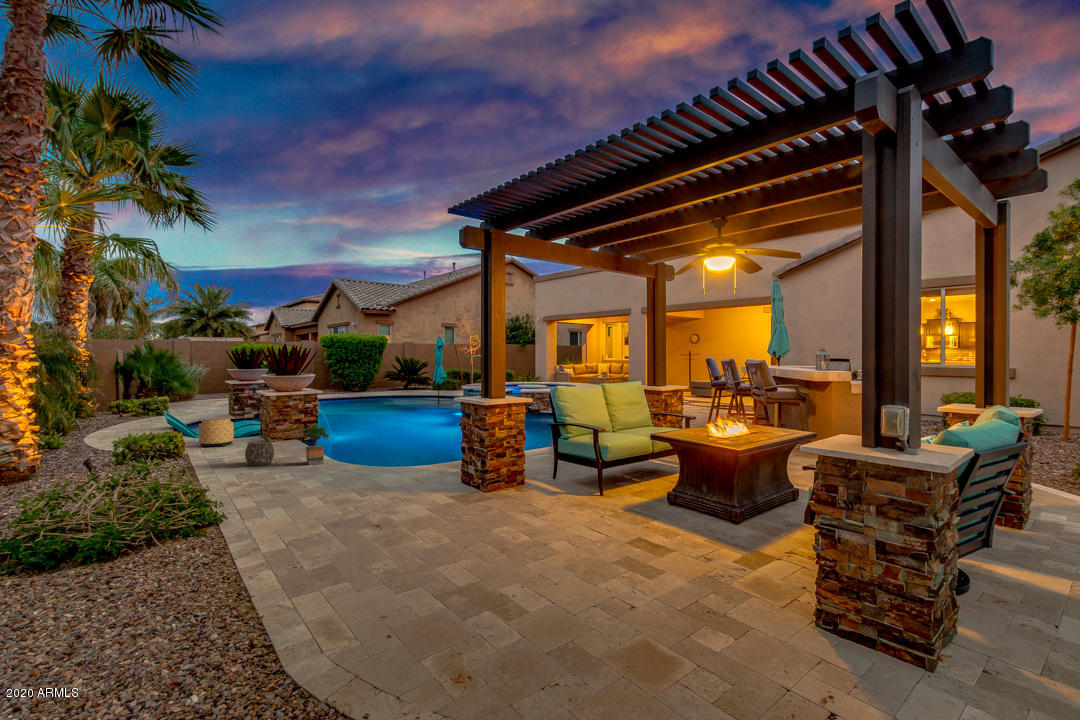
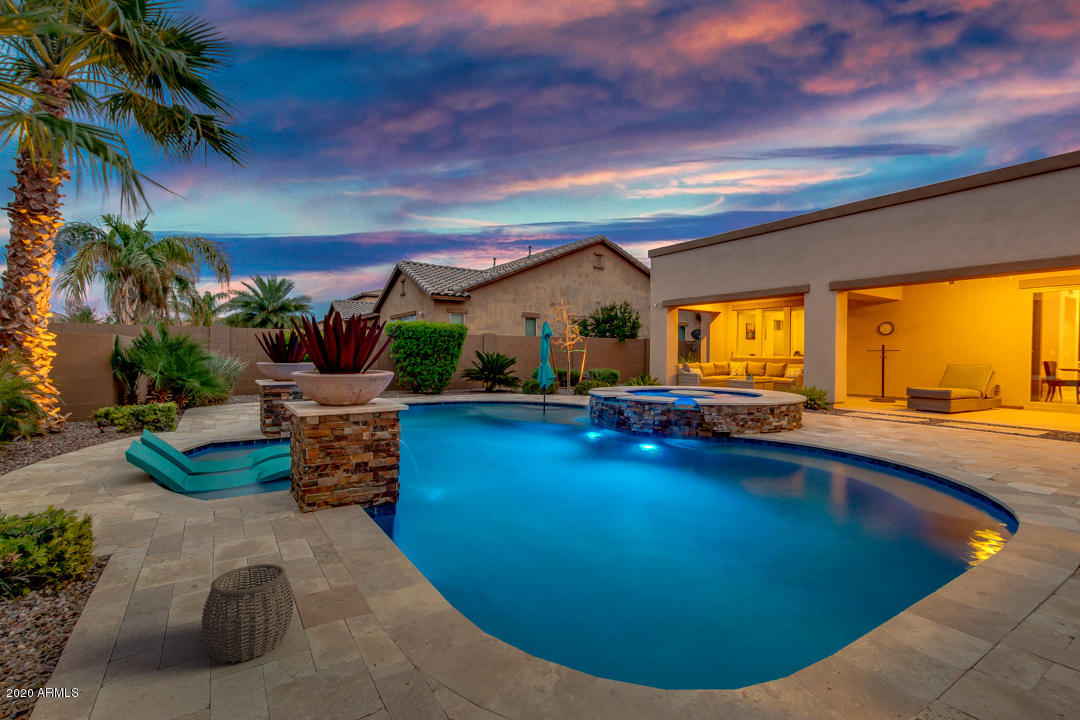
ottoman: present [199,418,234,447] -> none [153,462,230,531]
potted tree: present [303,427,329,465] -> none [373,528,458,664]

